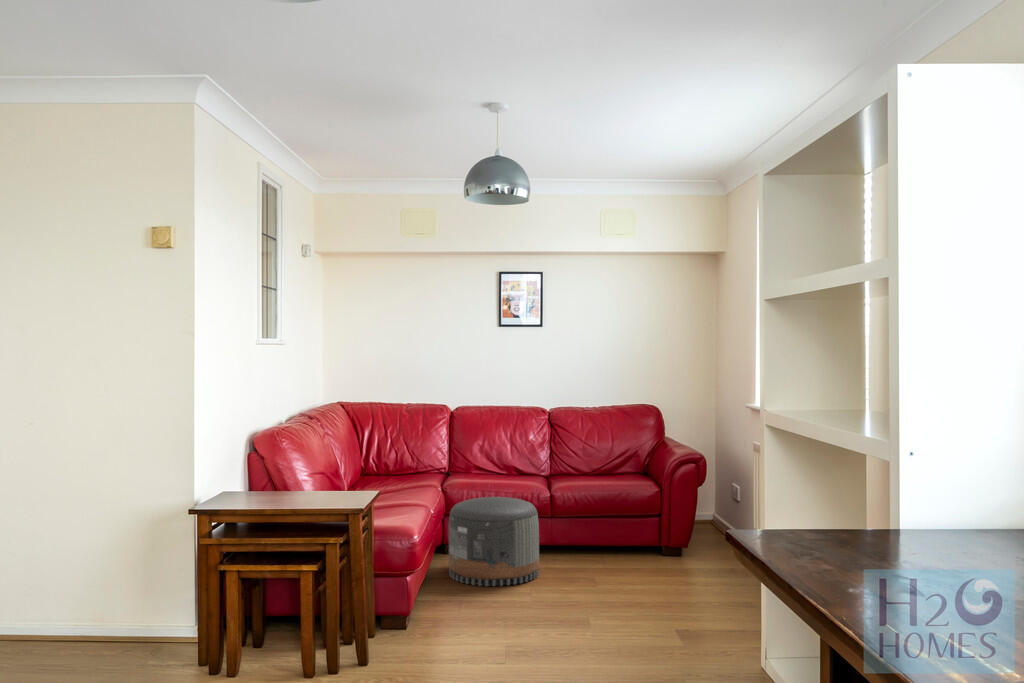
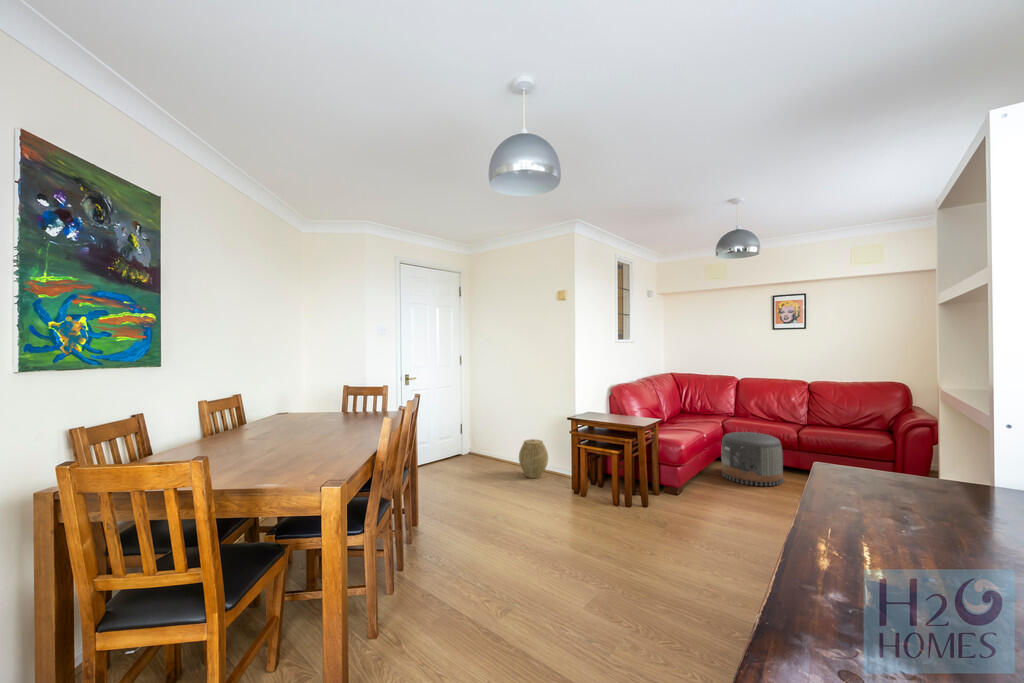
woven basket: none [45,569,123,663] -> present [519,439,548,478]

